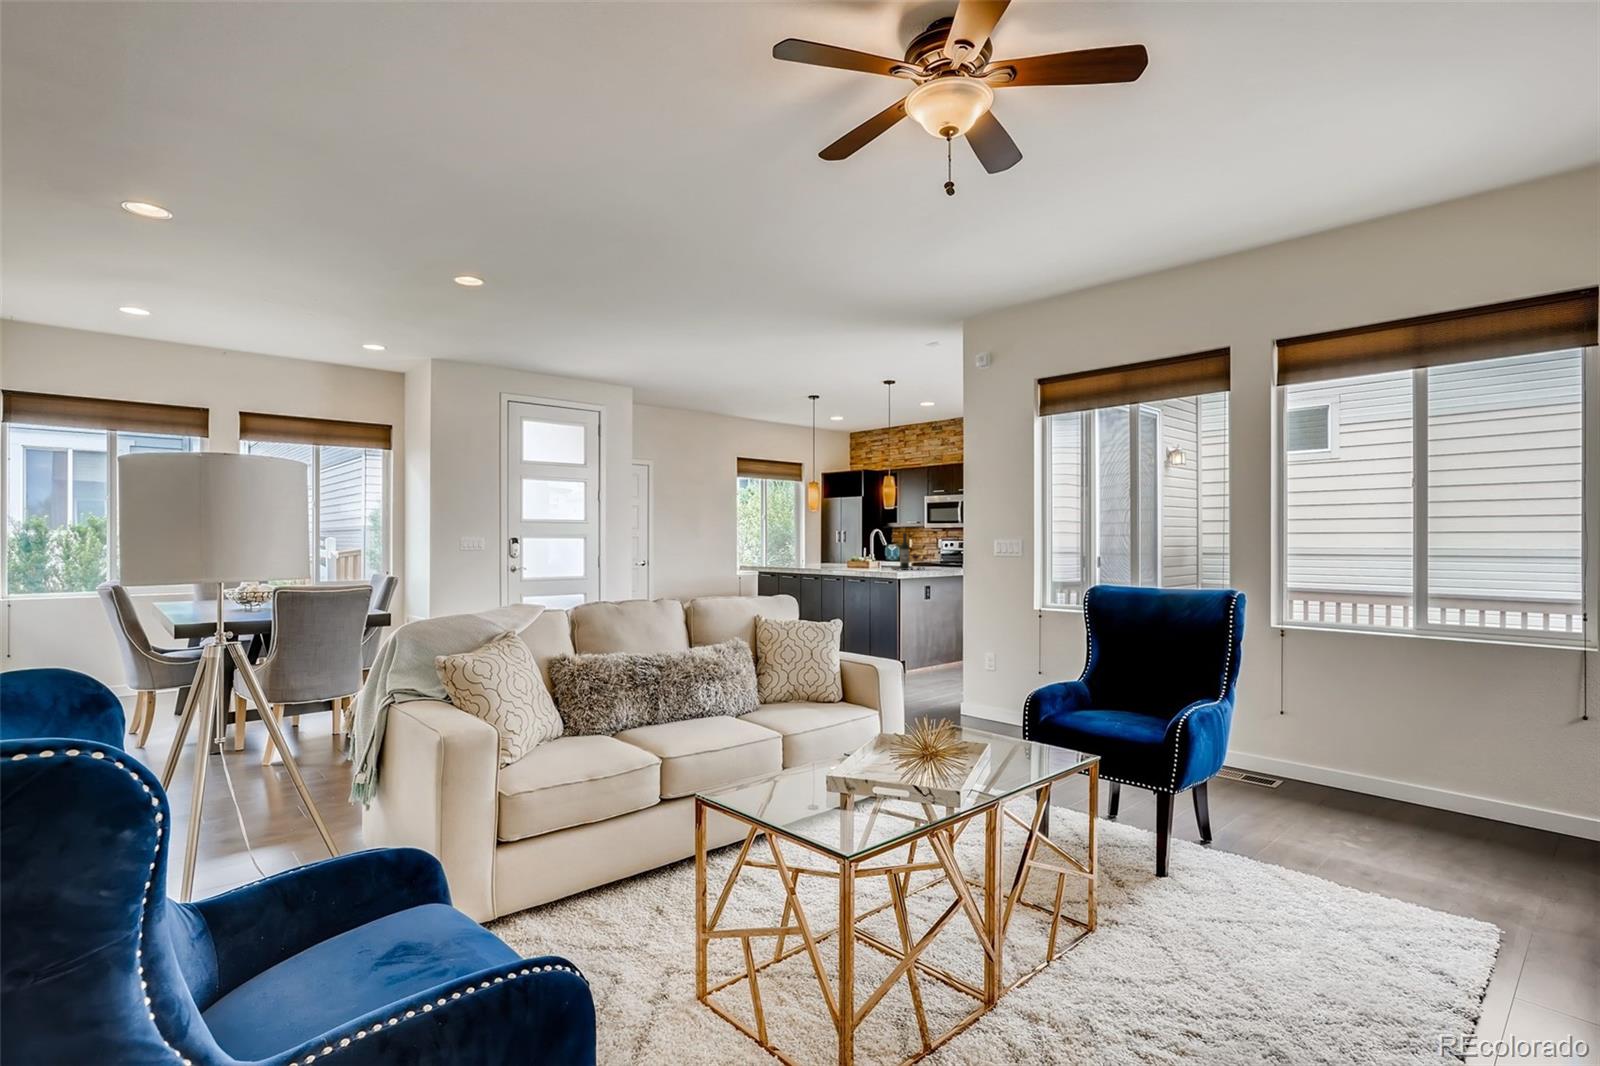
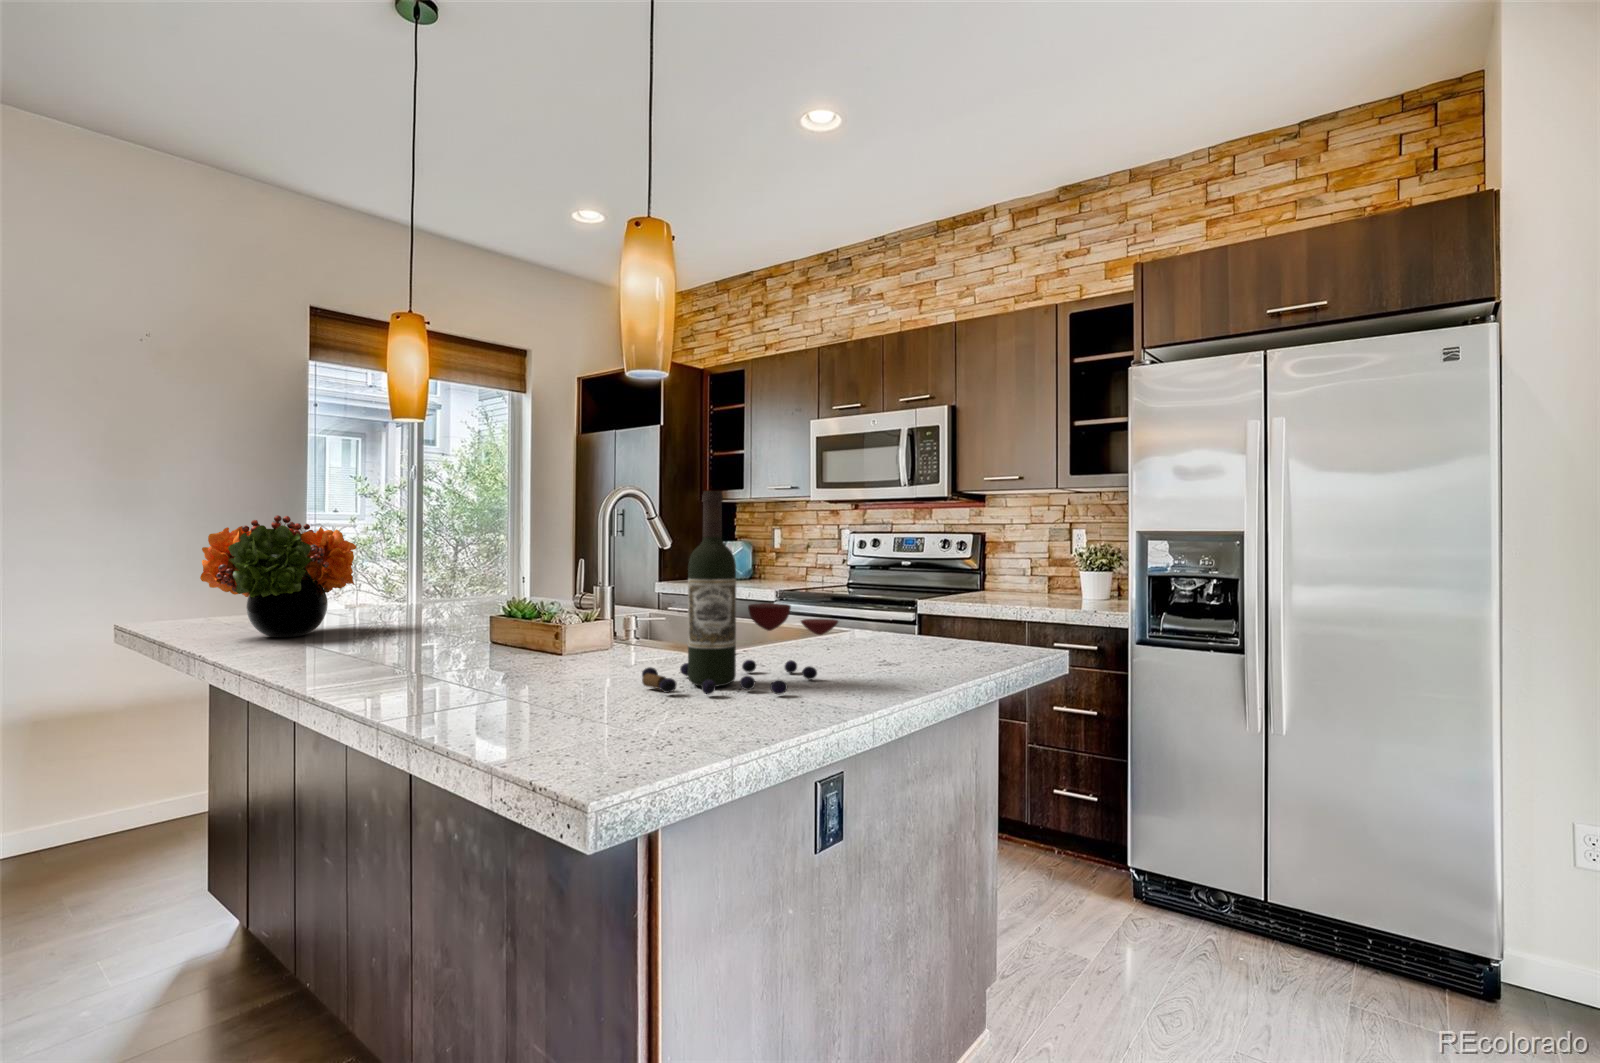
flower arrangement: none [774,537,807,567] -> present [200,515,356,637]

